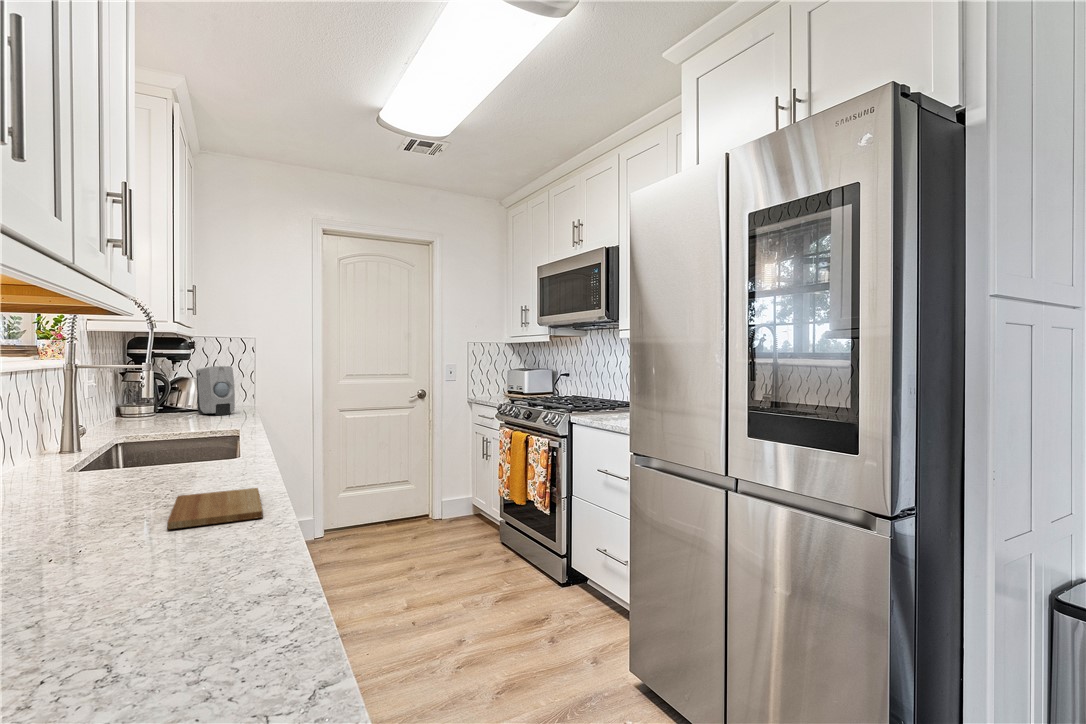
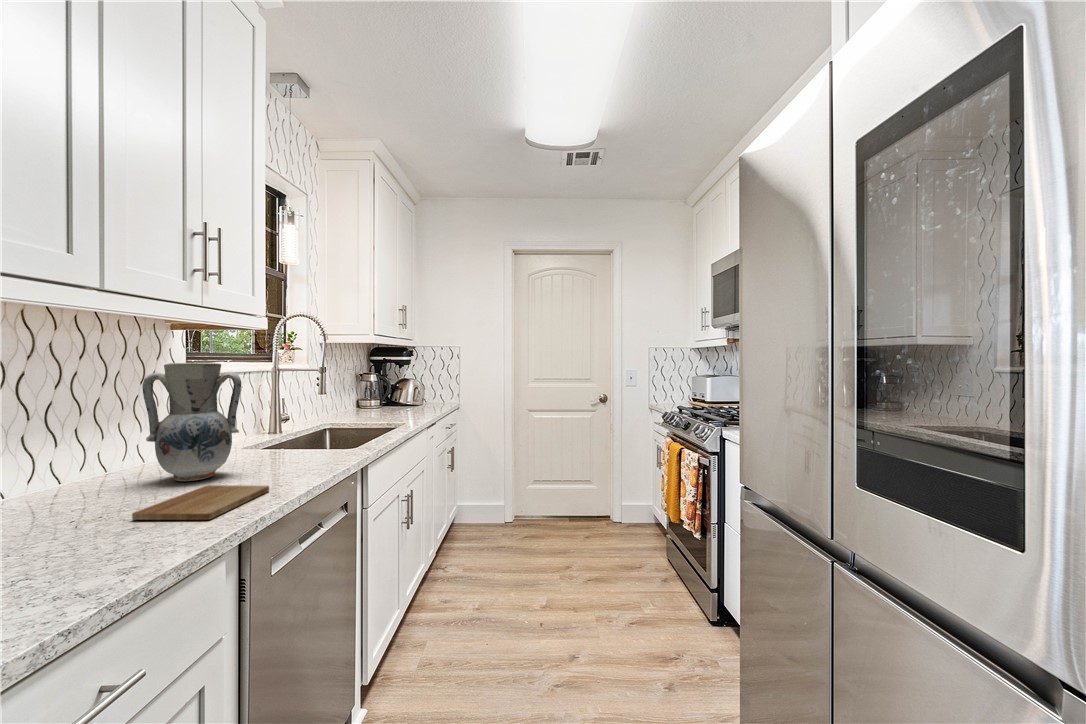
vase: none [54,357,170,500] -> present [142,363,241,481]
soap dispenser: present [196,366,235,415] -> none [409,370,432,410]

